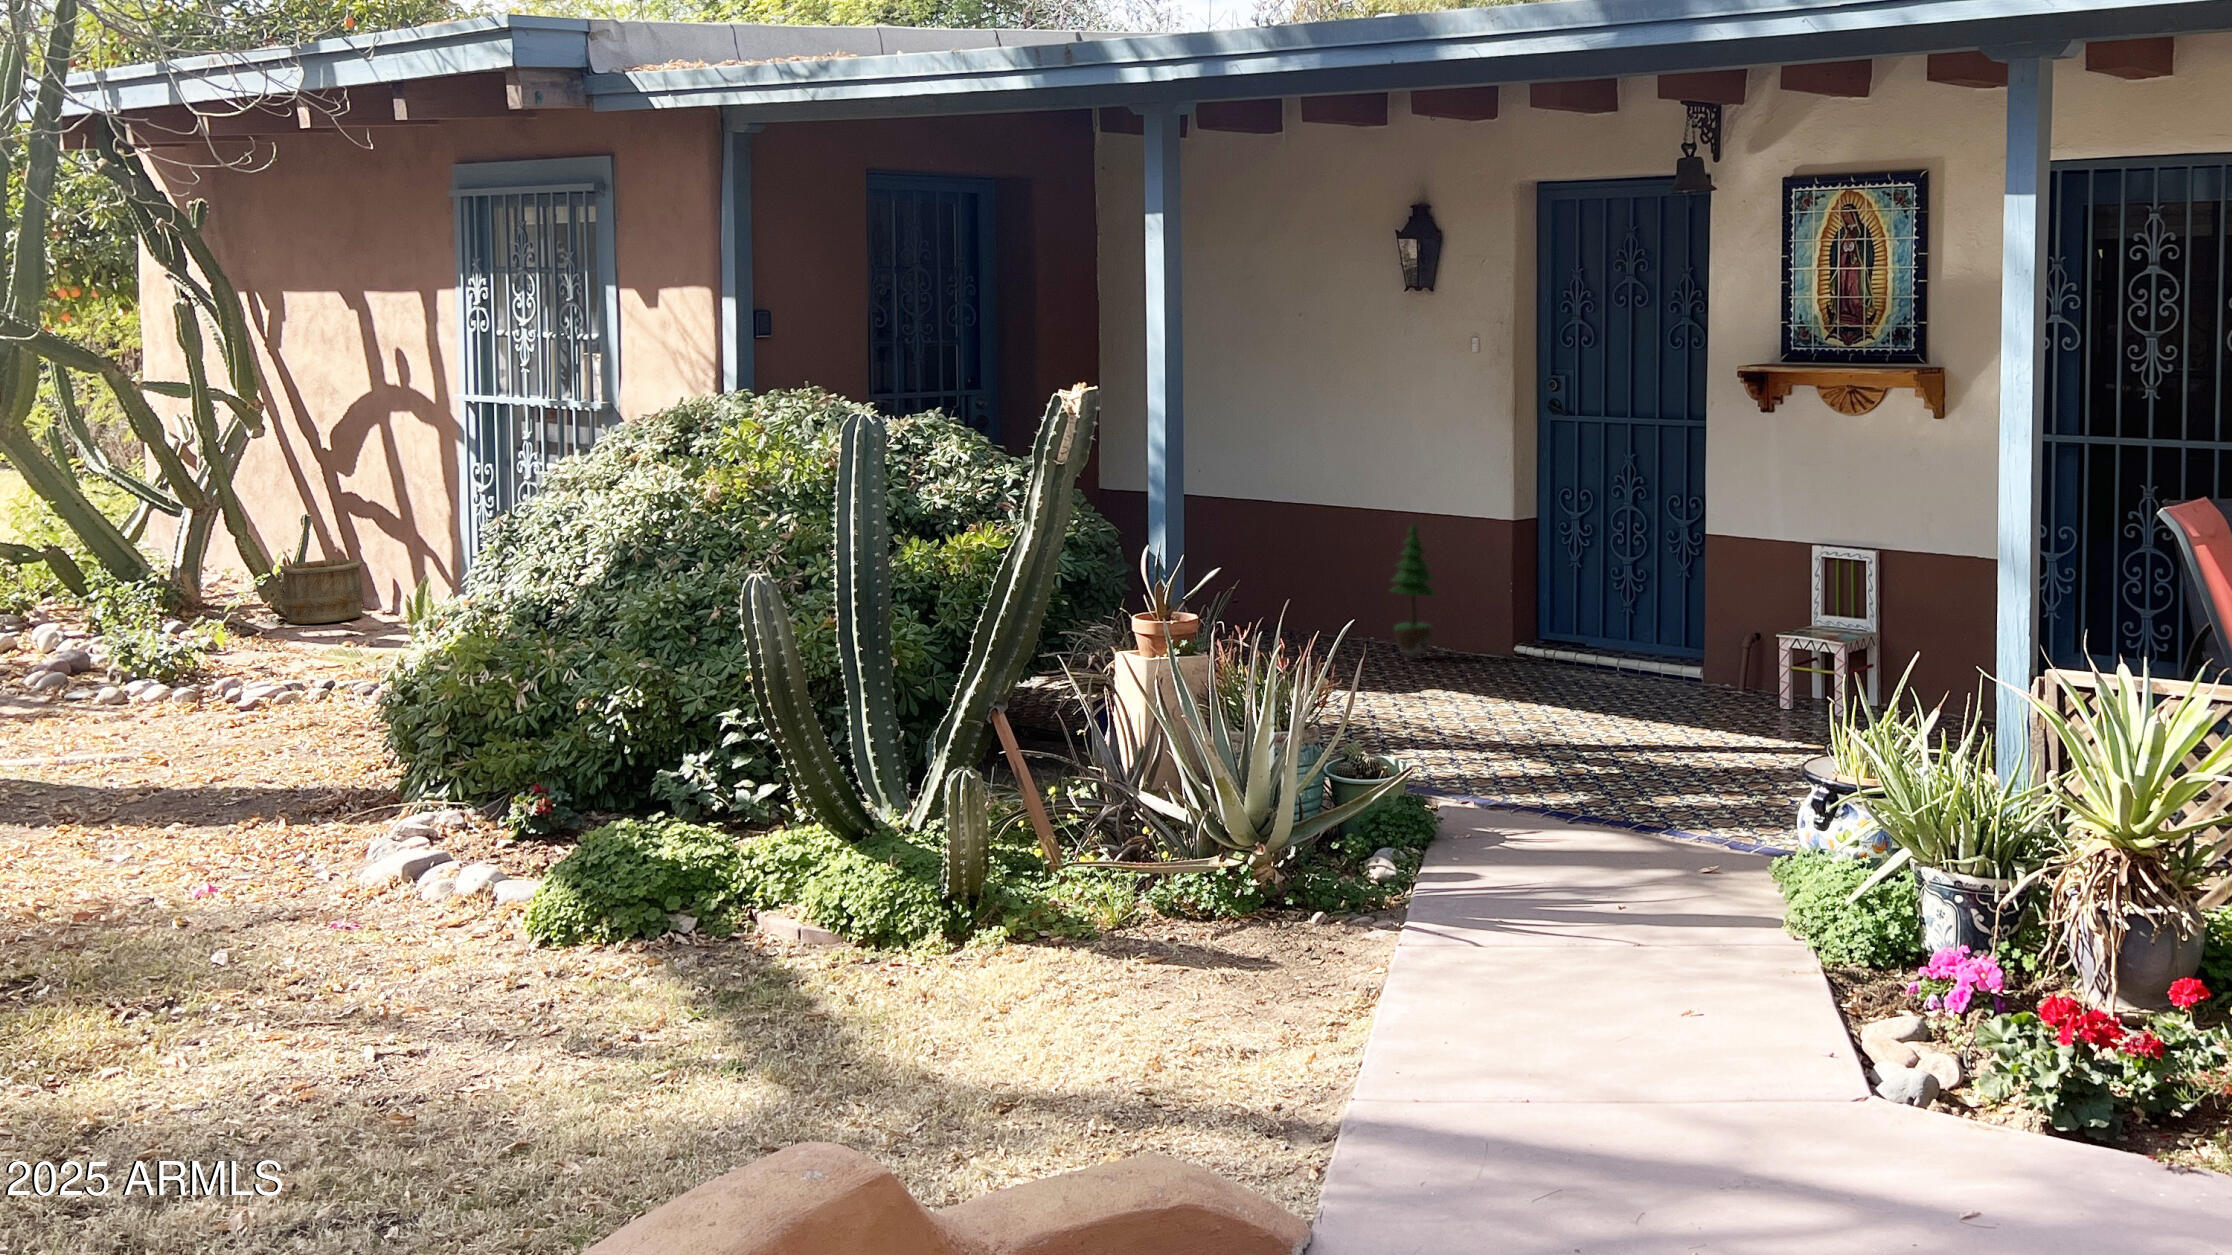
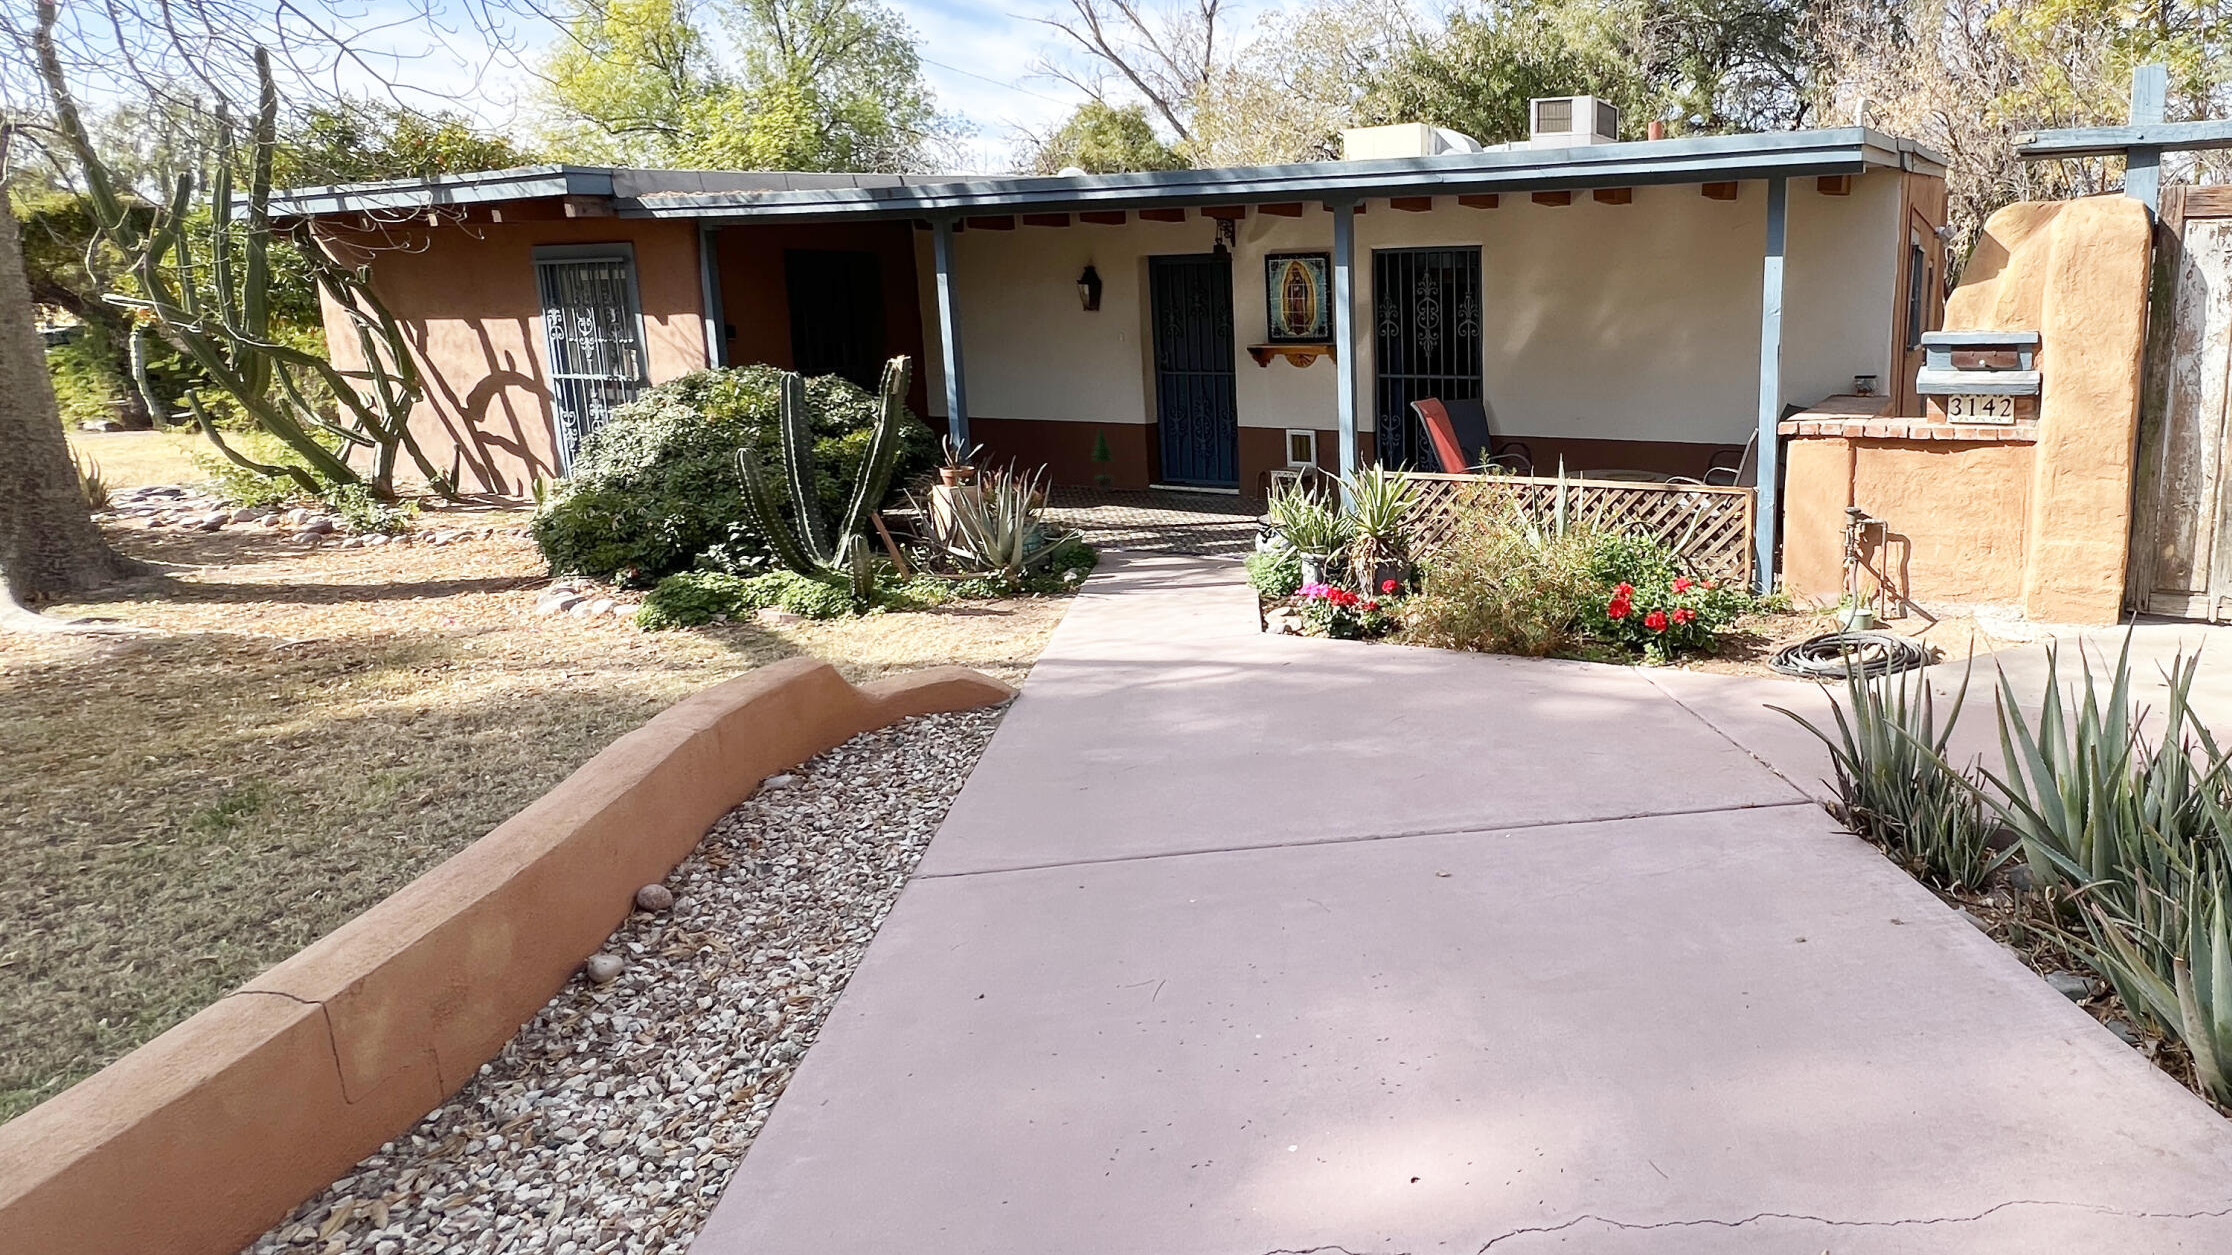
wooden bucket: present [280,559,362,624] -> none [446,469,503,505]

